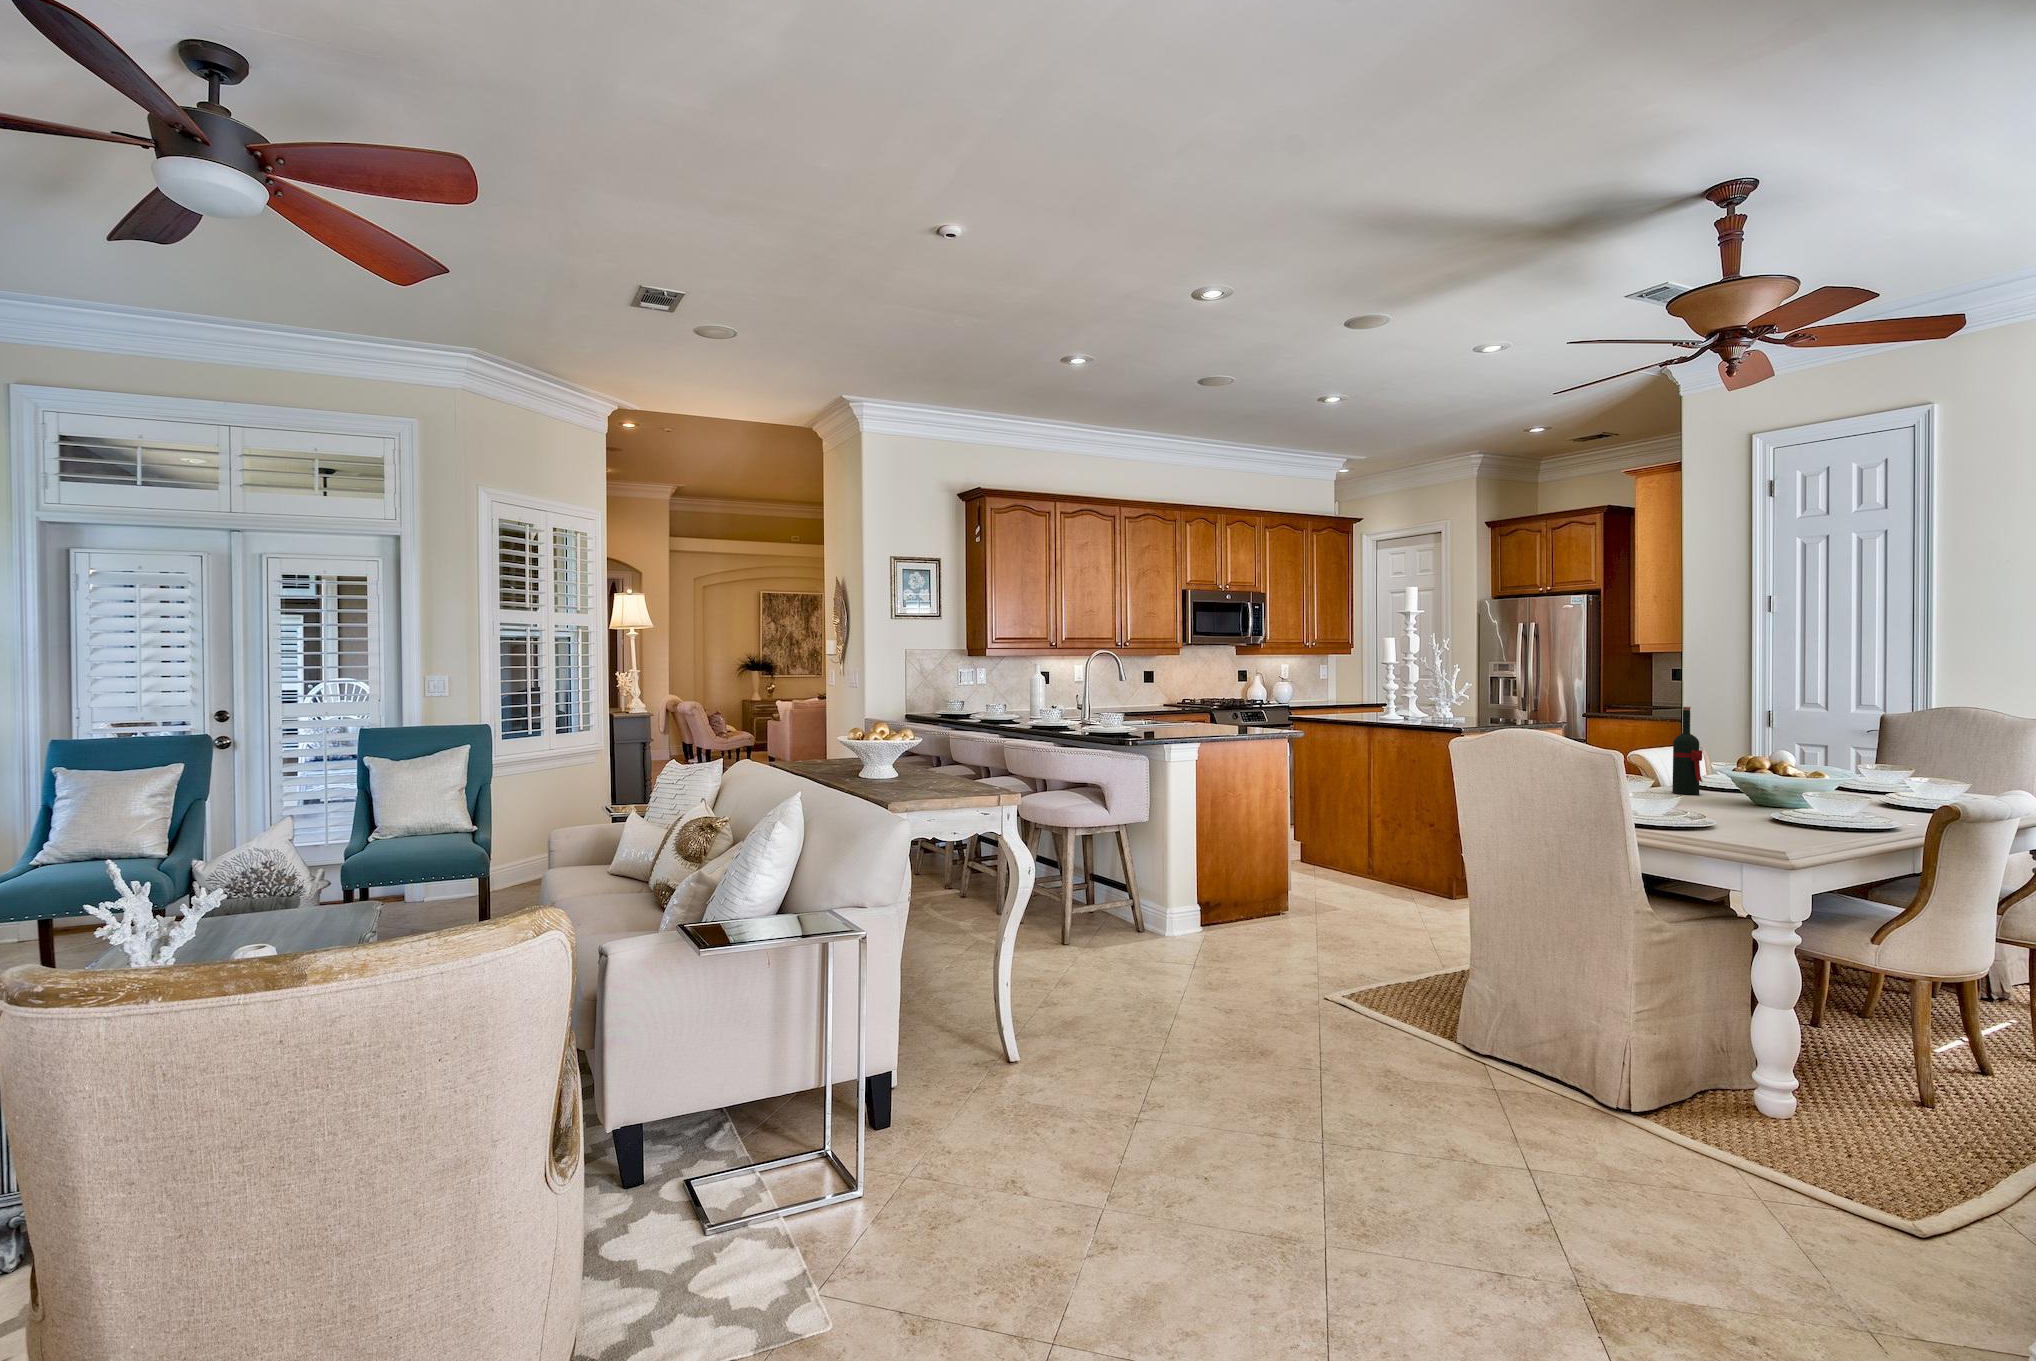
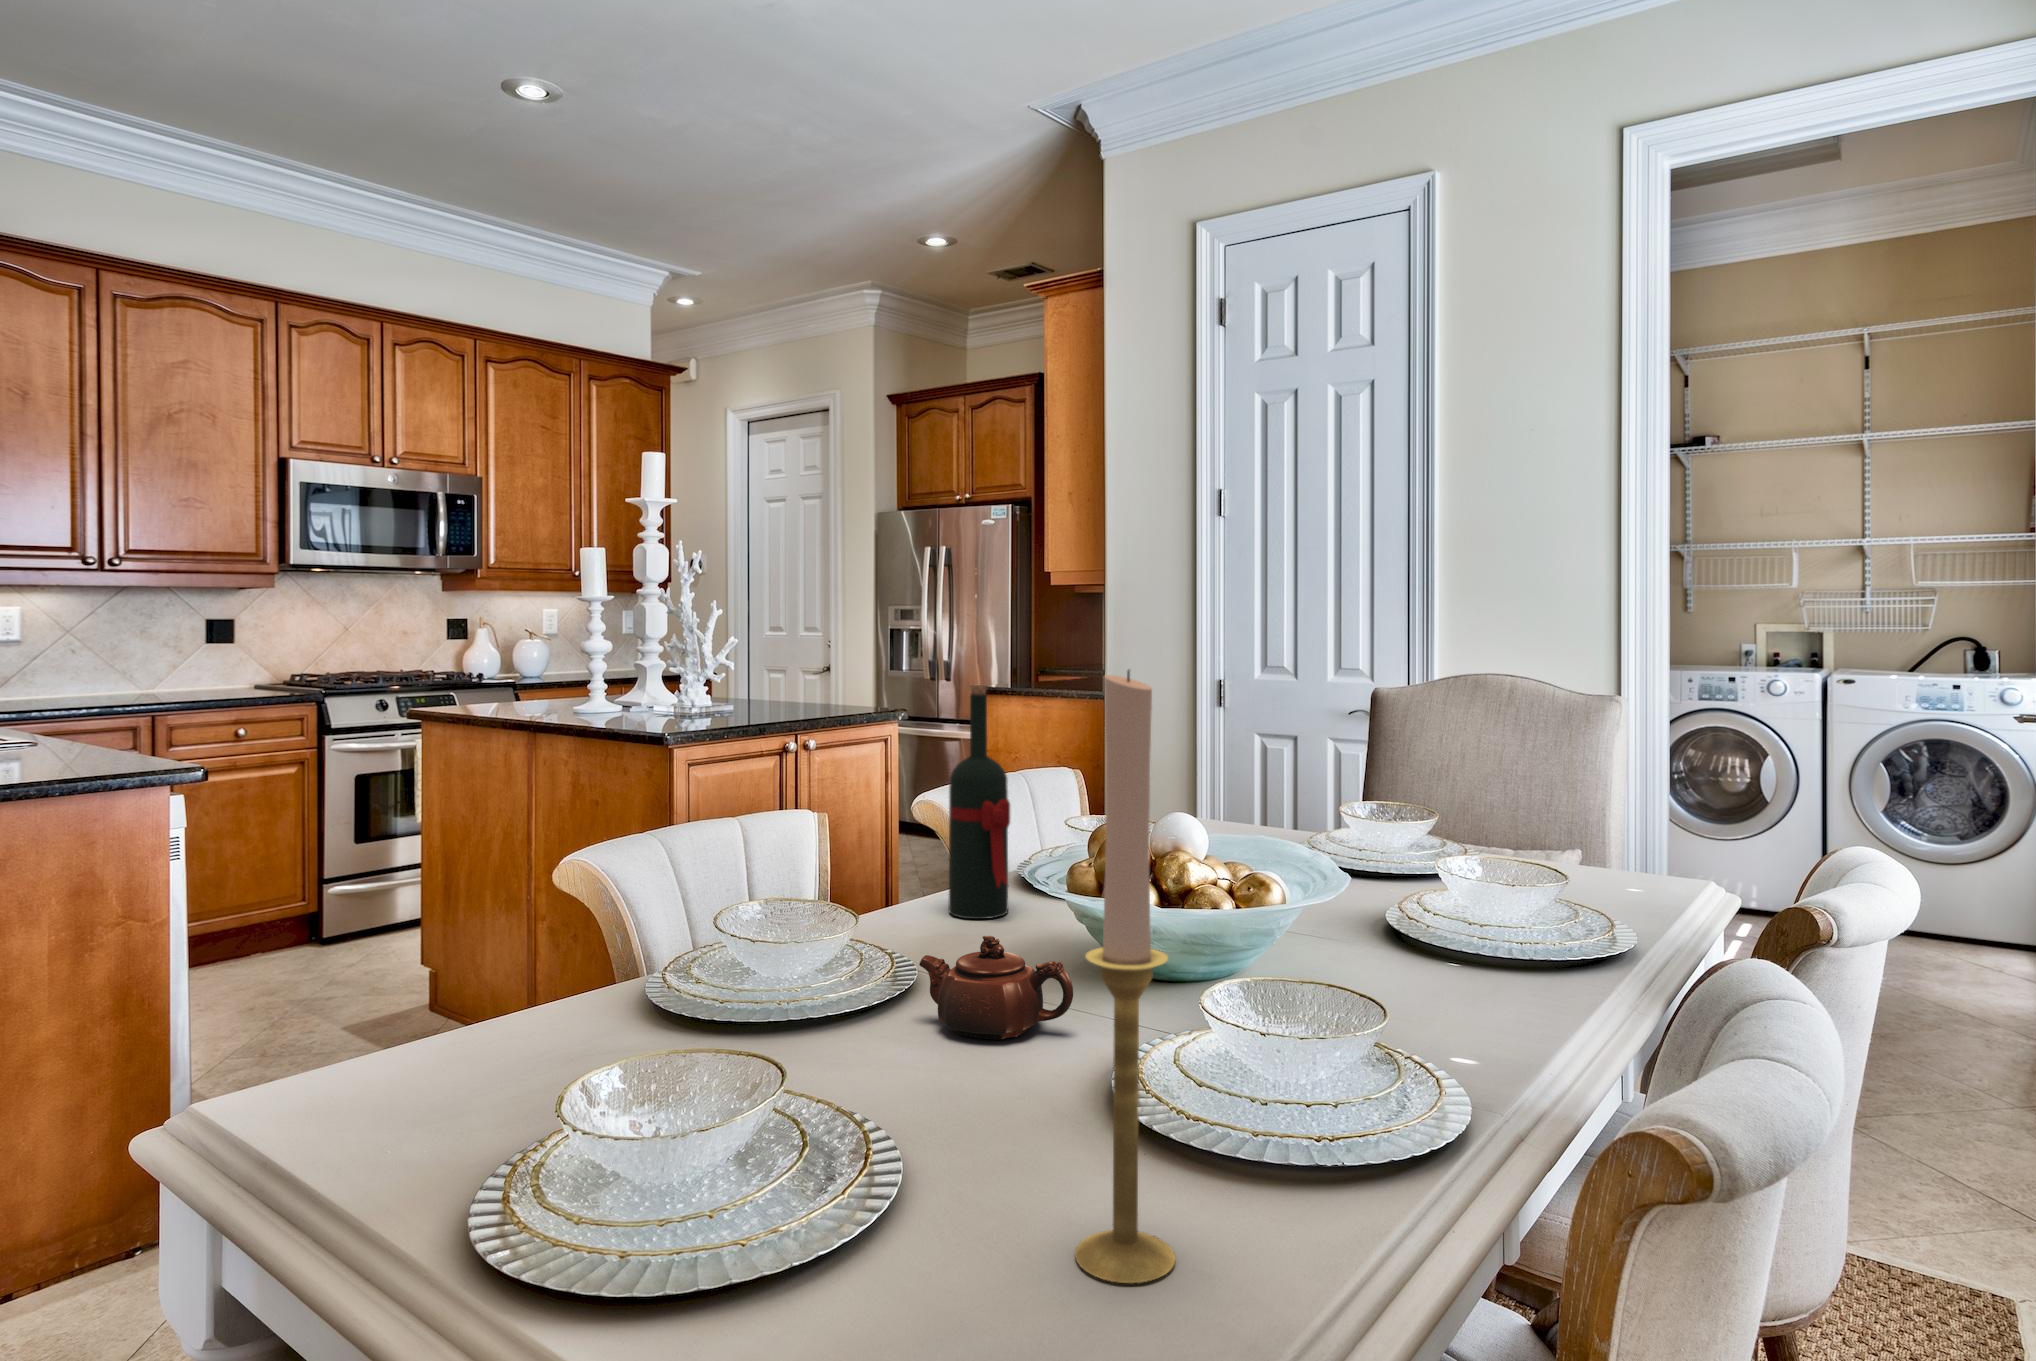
candlestick: none [1784,701,1813,835] -> present [1075,670,1175,1283]
teapot: none [1696,783,1756,813] -> present [919,936,1073,1039]

